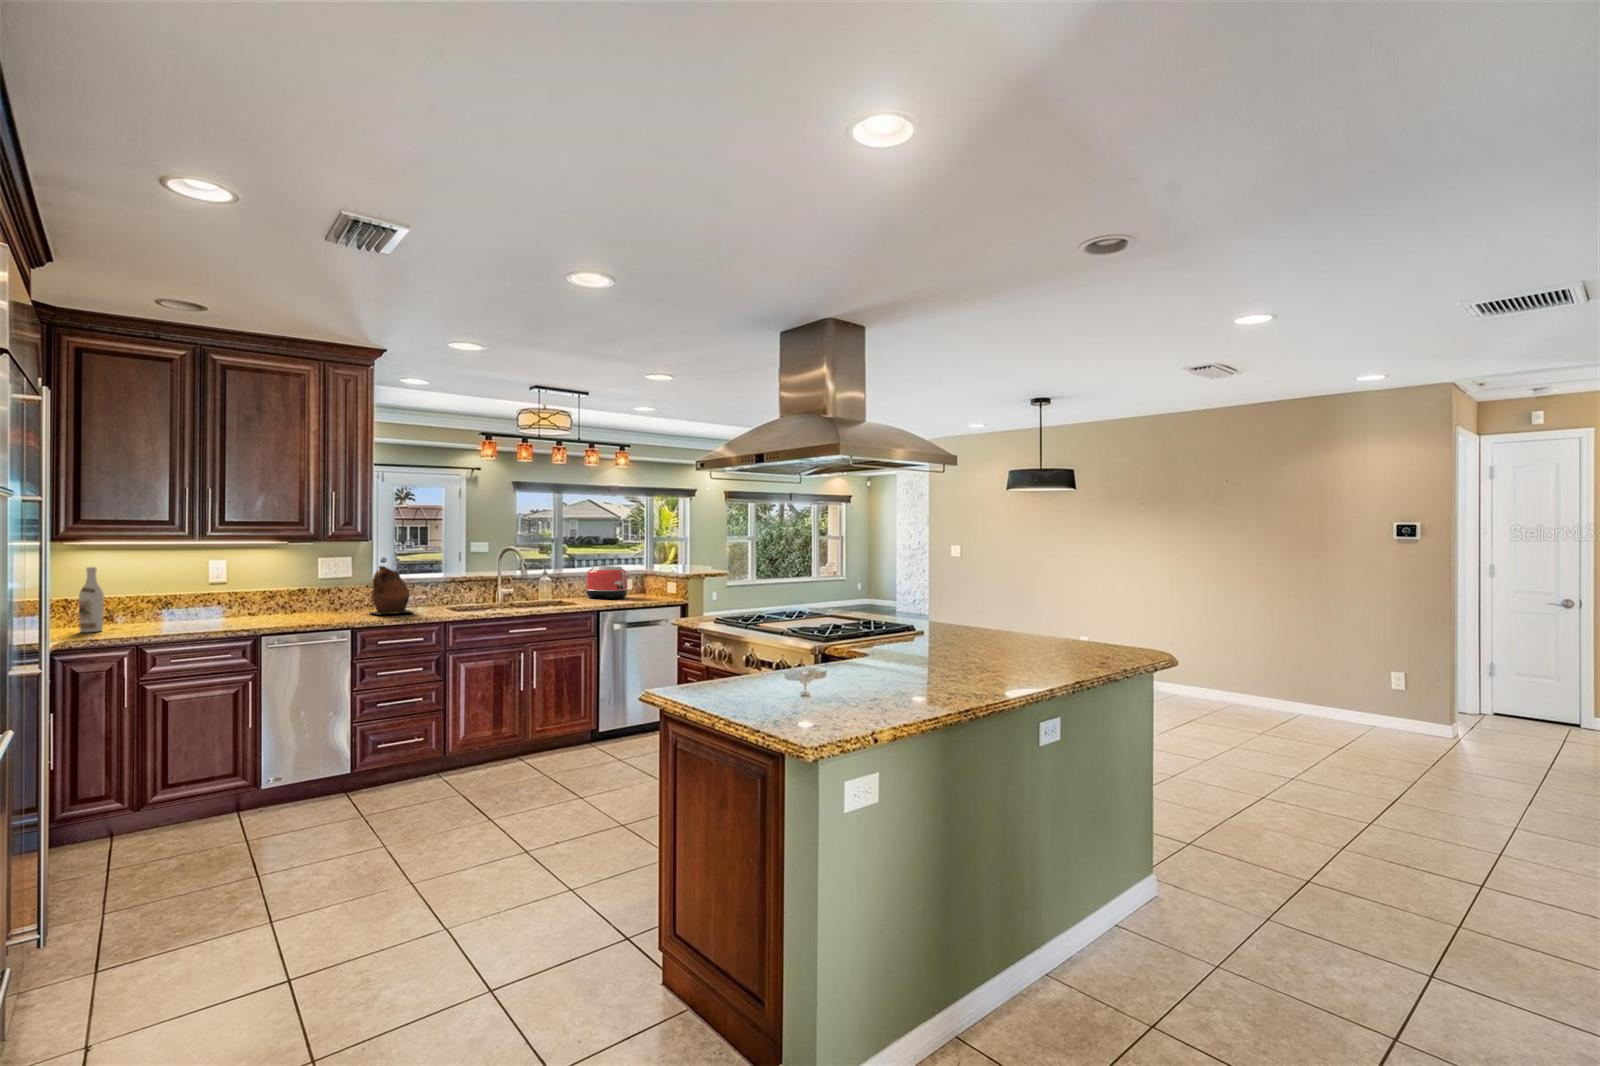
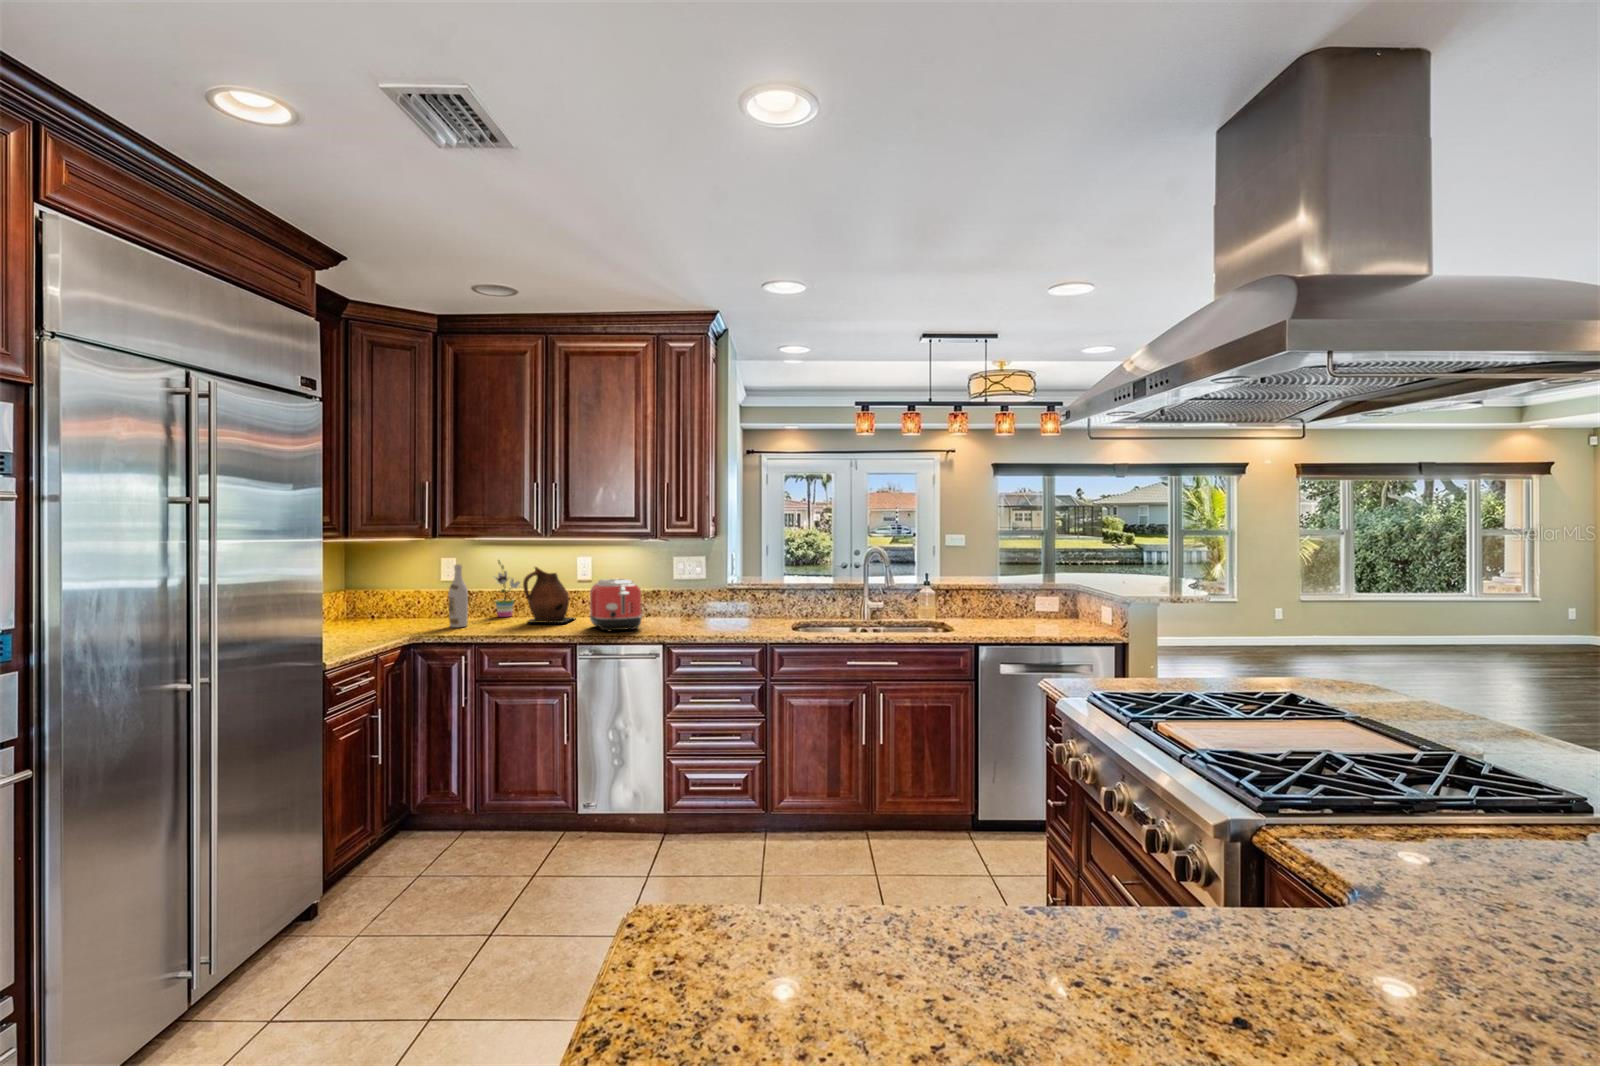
potted plant: none [104,563,139,623] -> present [495,560,520,617]
ceramic pitcher: present [371,566,413,615] -> present [523,567,574,623]
toaster: present [586,566,628,599] -> present [590,579,642,631]

